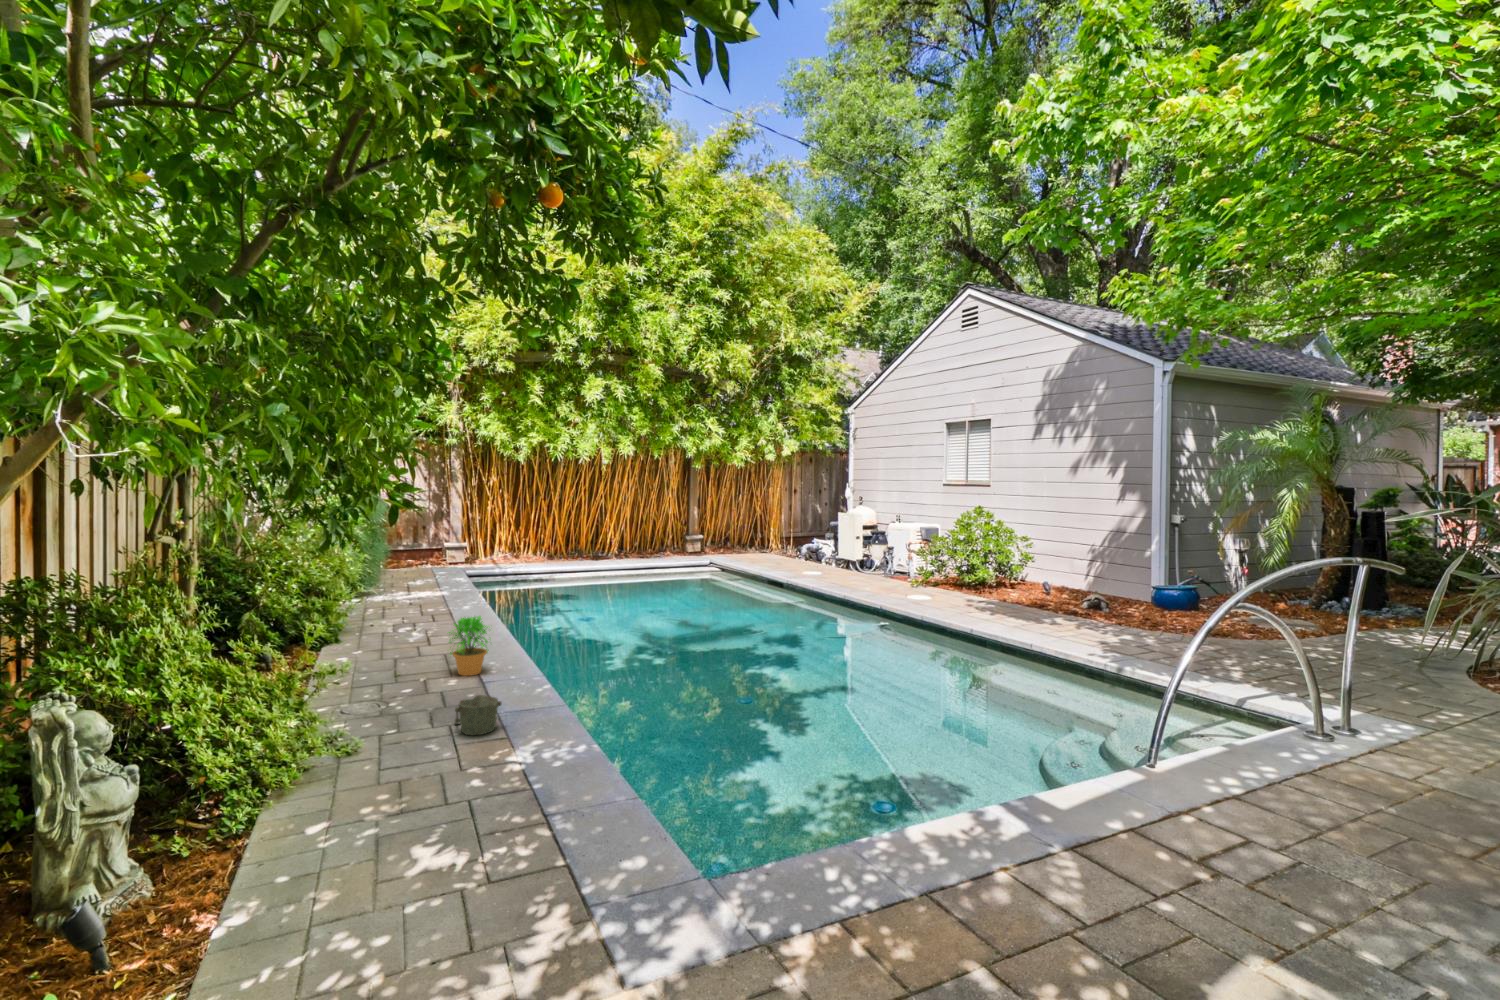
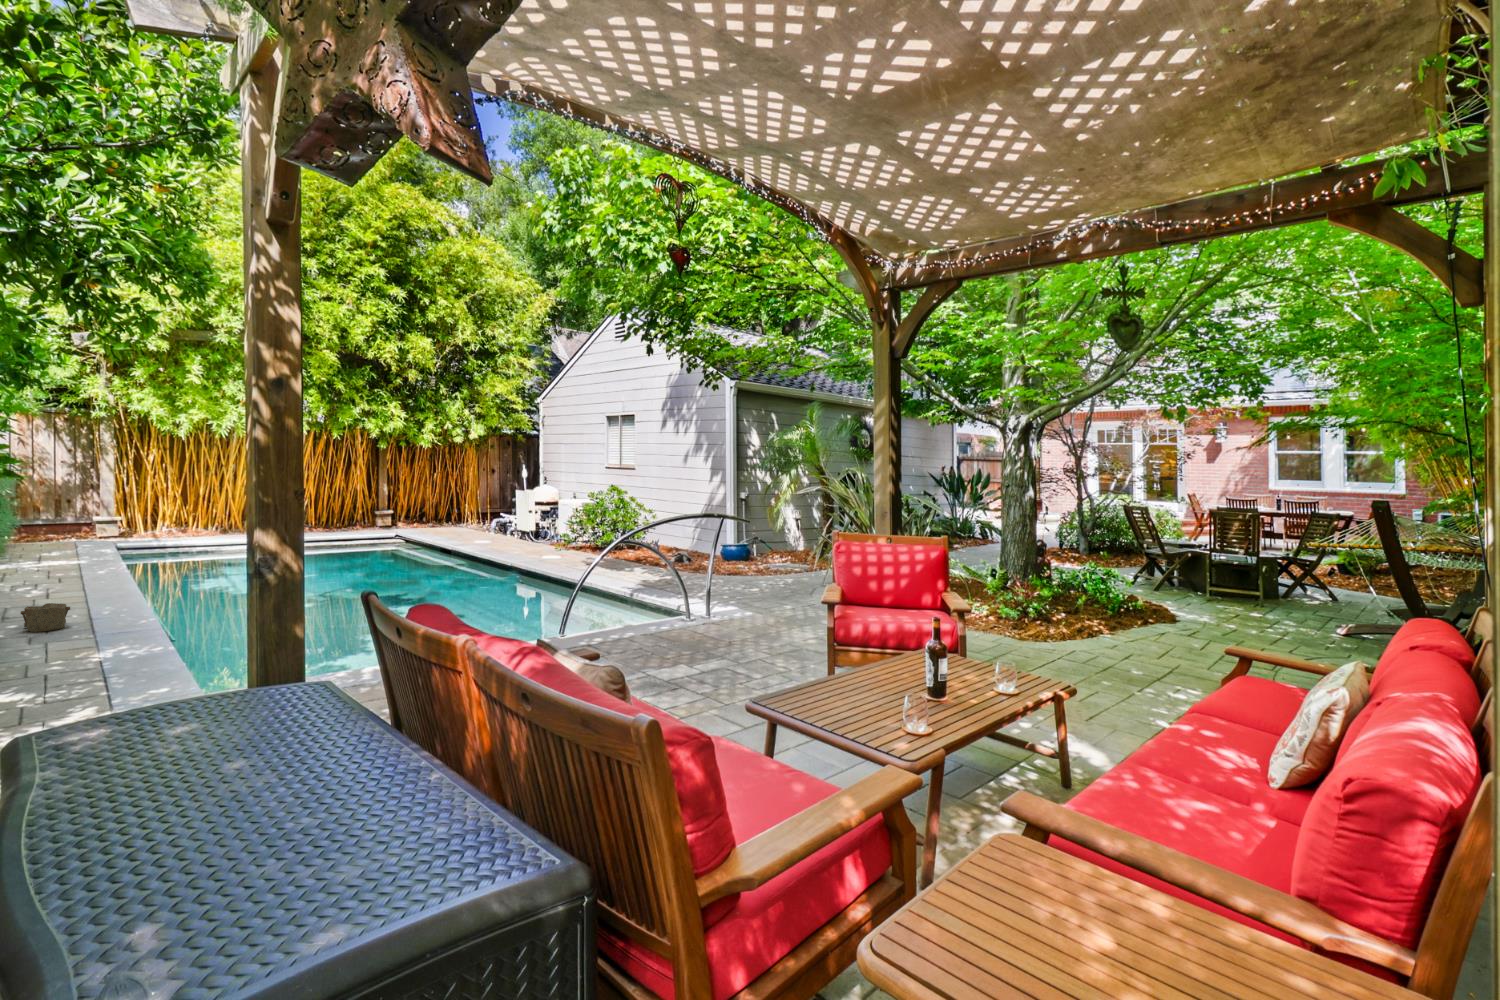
potted plant: present [448,616,489,676] -> none [33,551,90,604]

